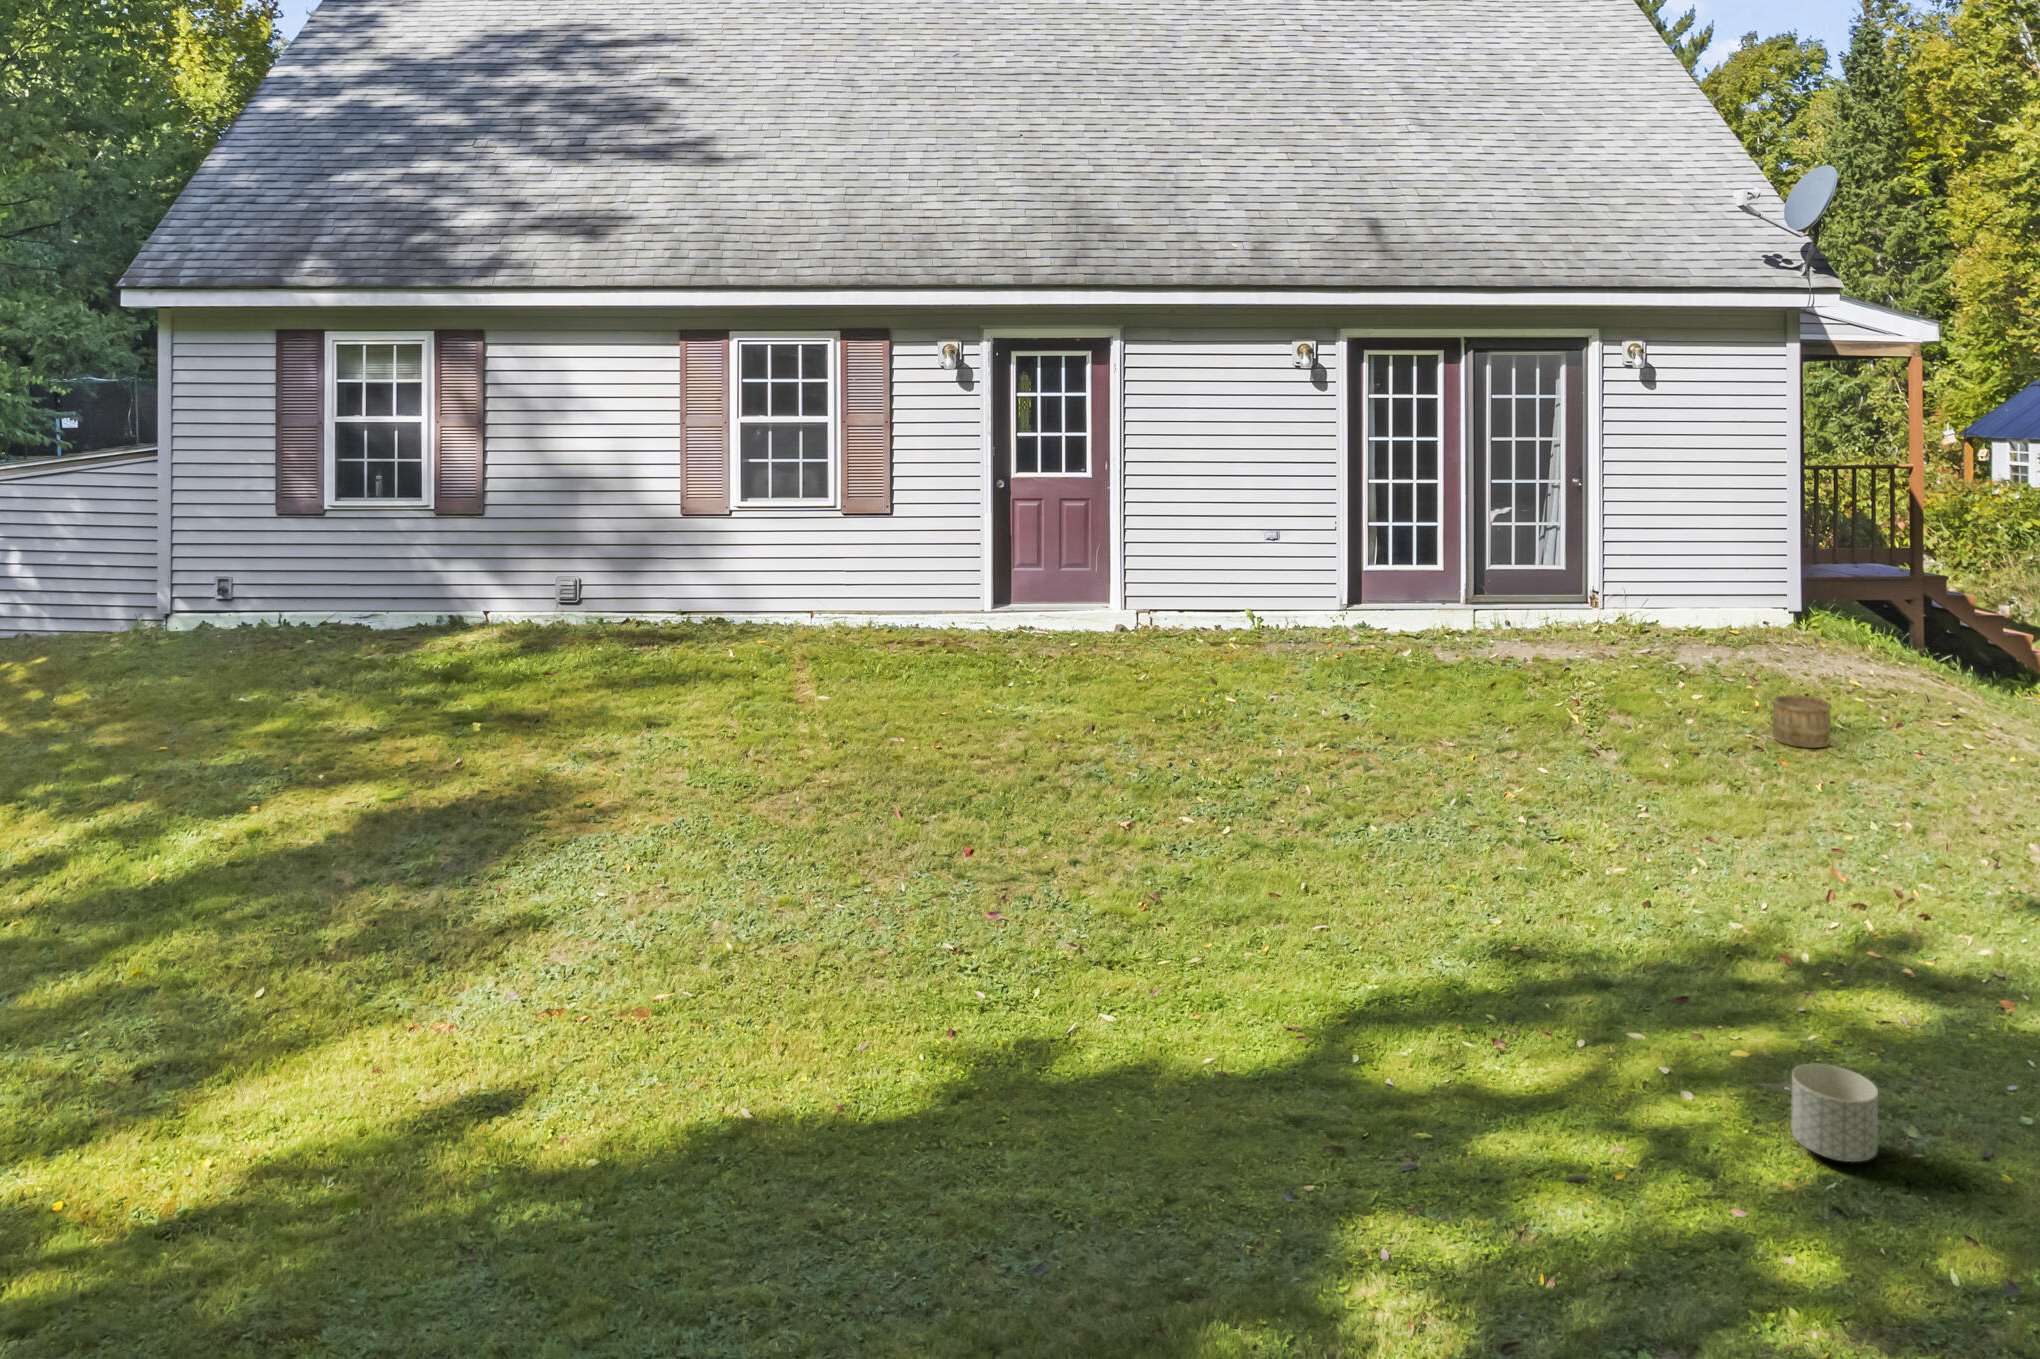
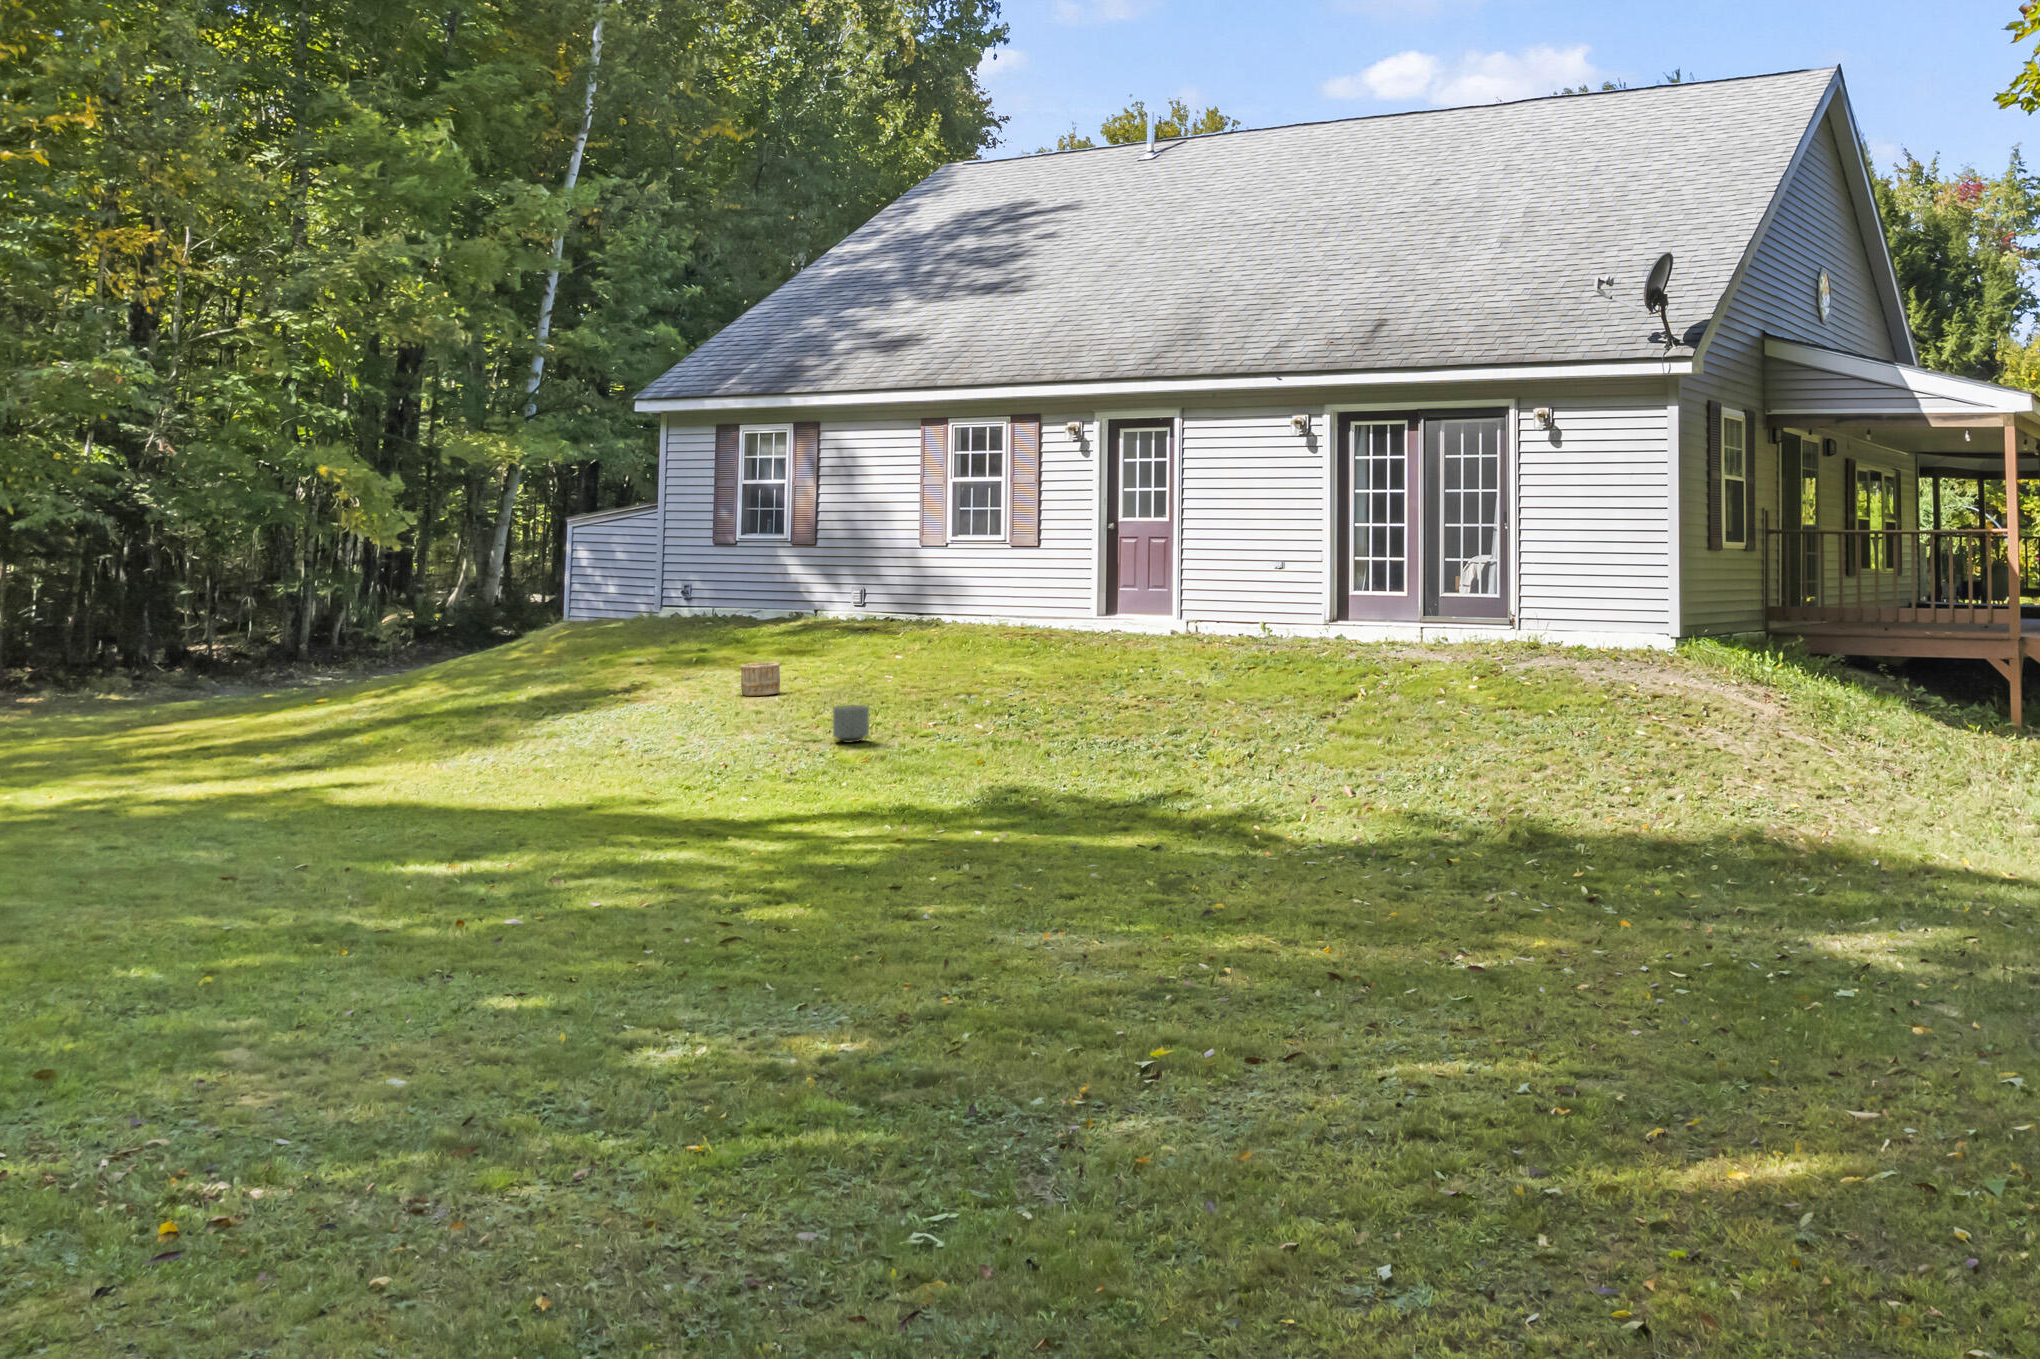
wooden bucket: present [1771,695,1832,748] -> present [740,662,781,696]

